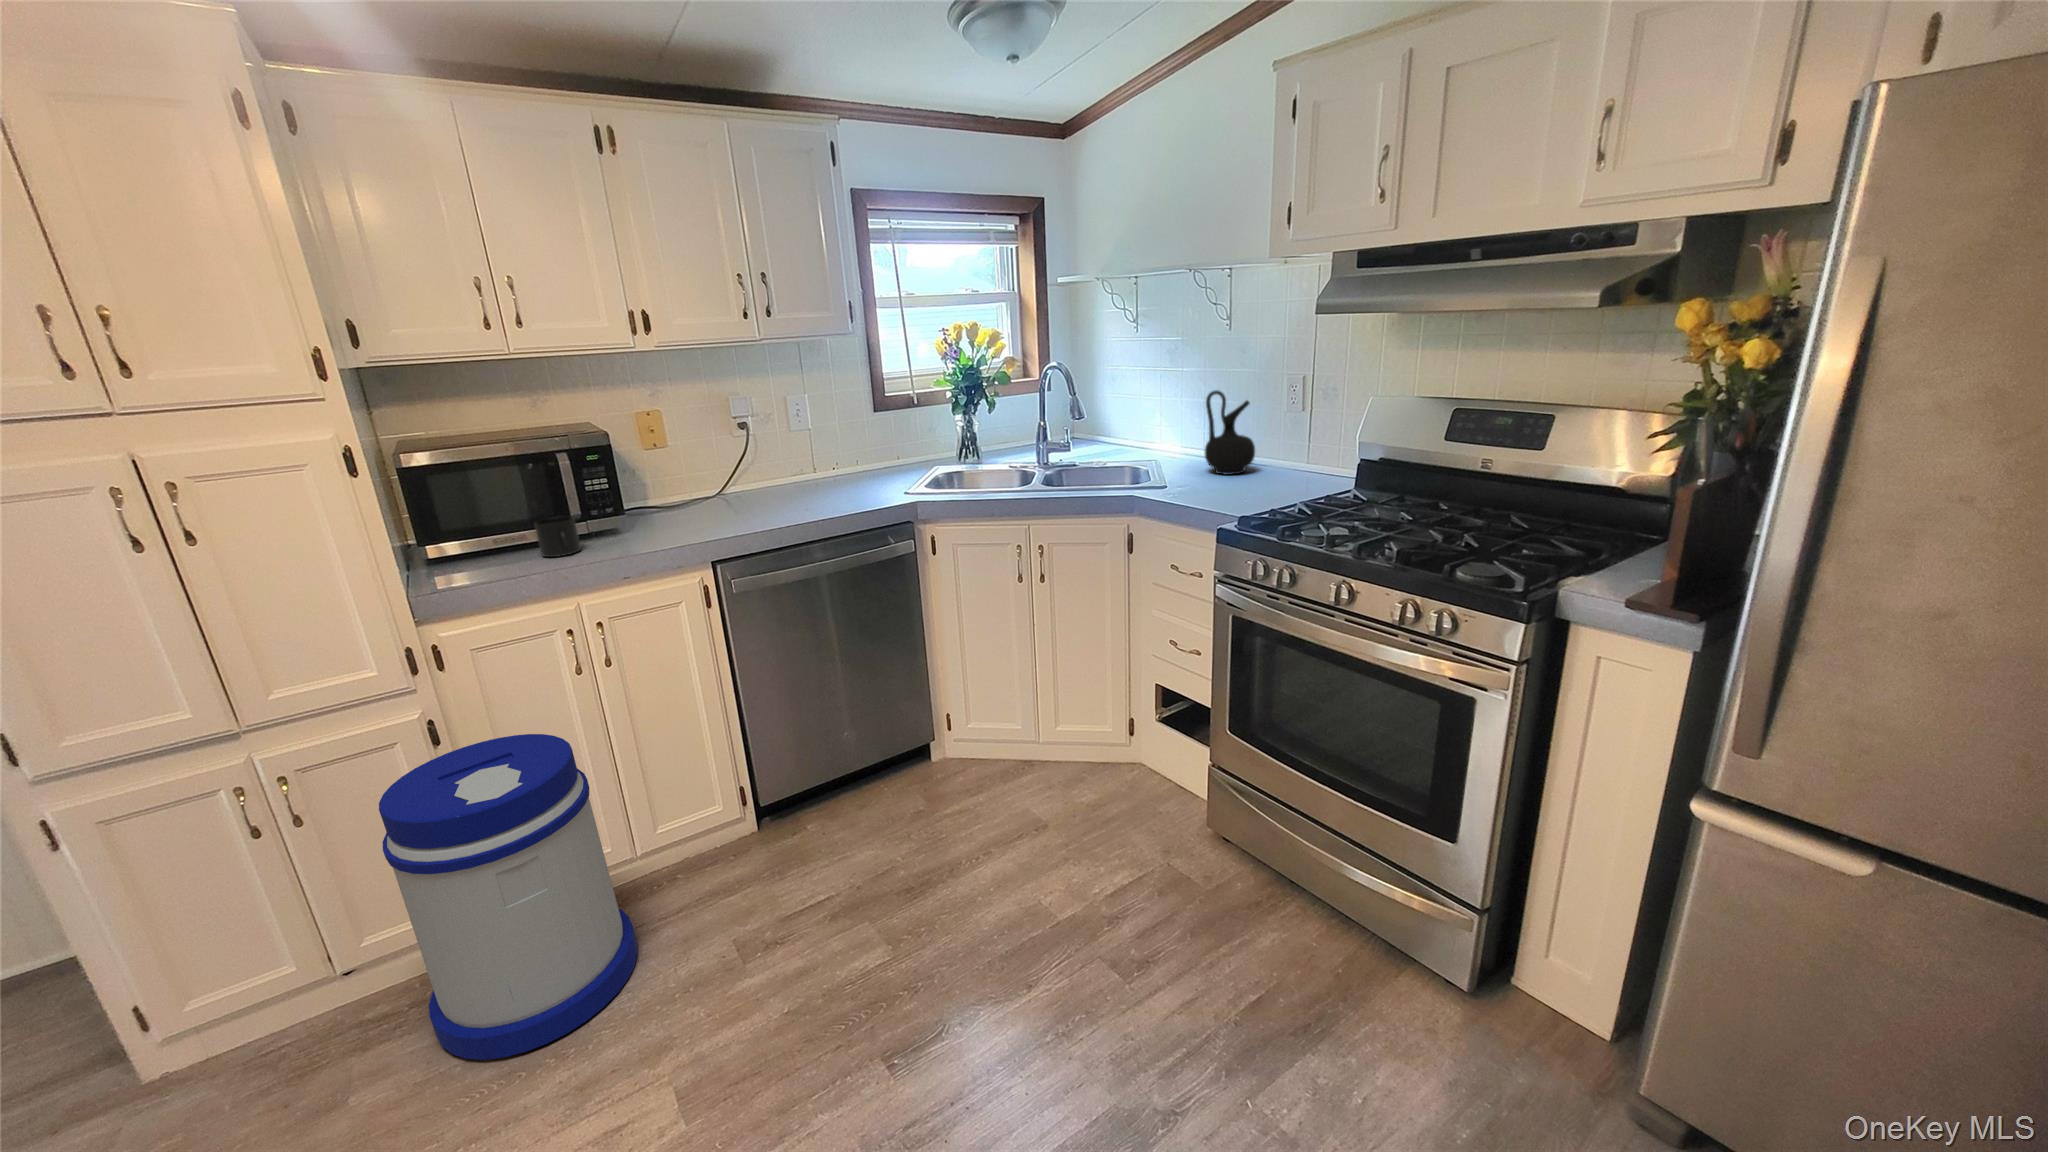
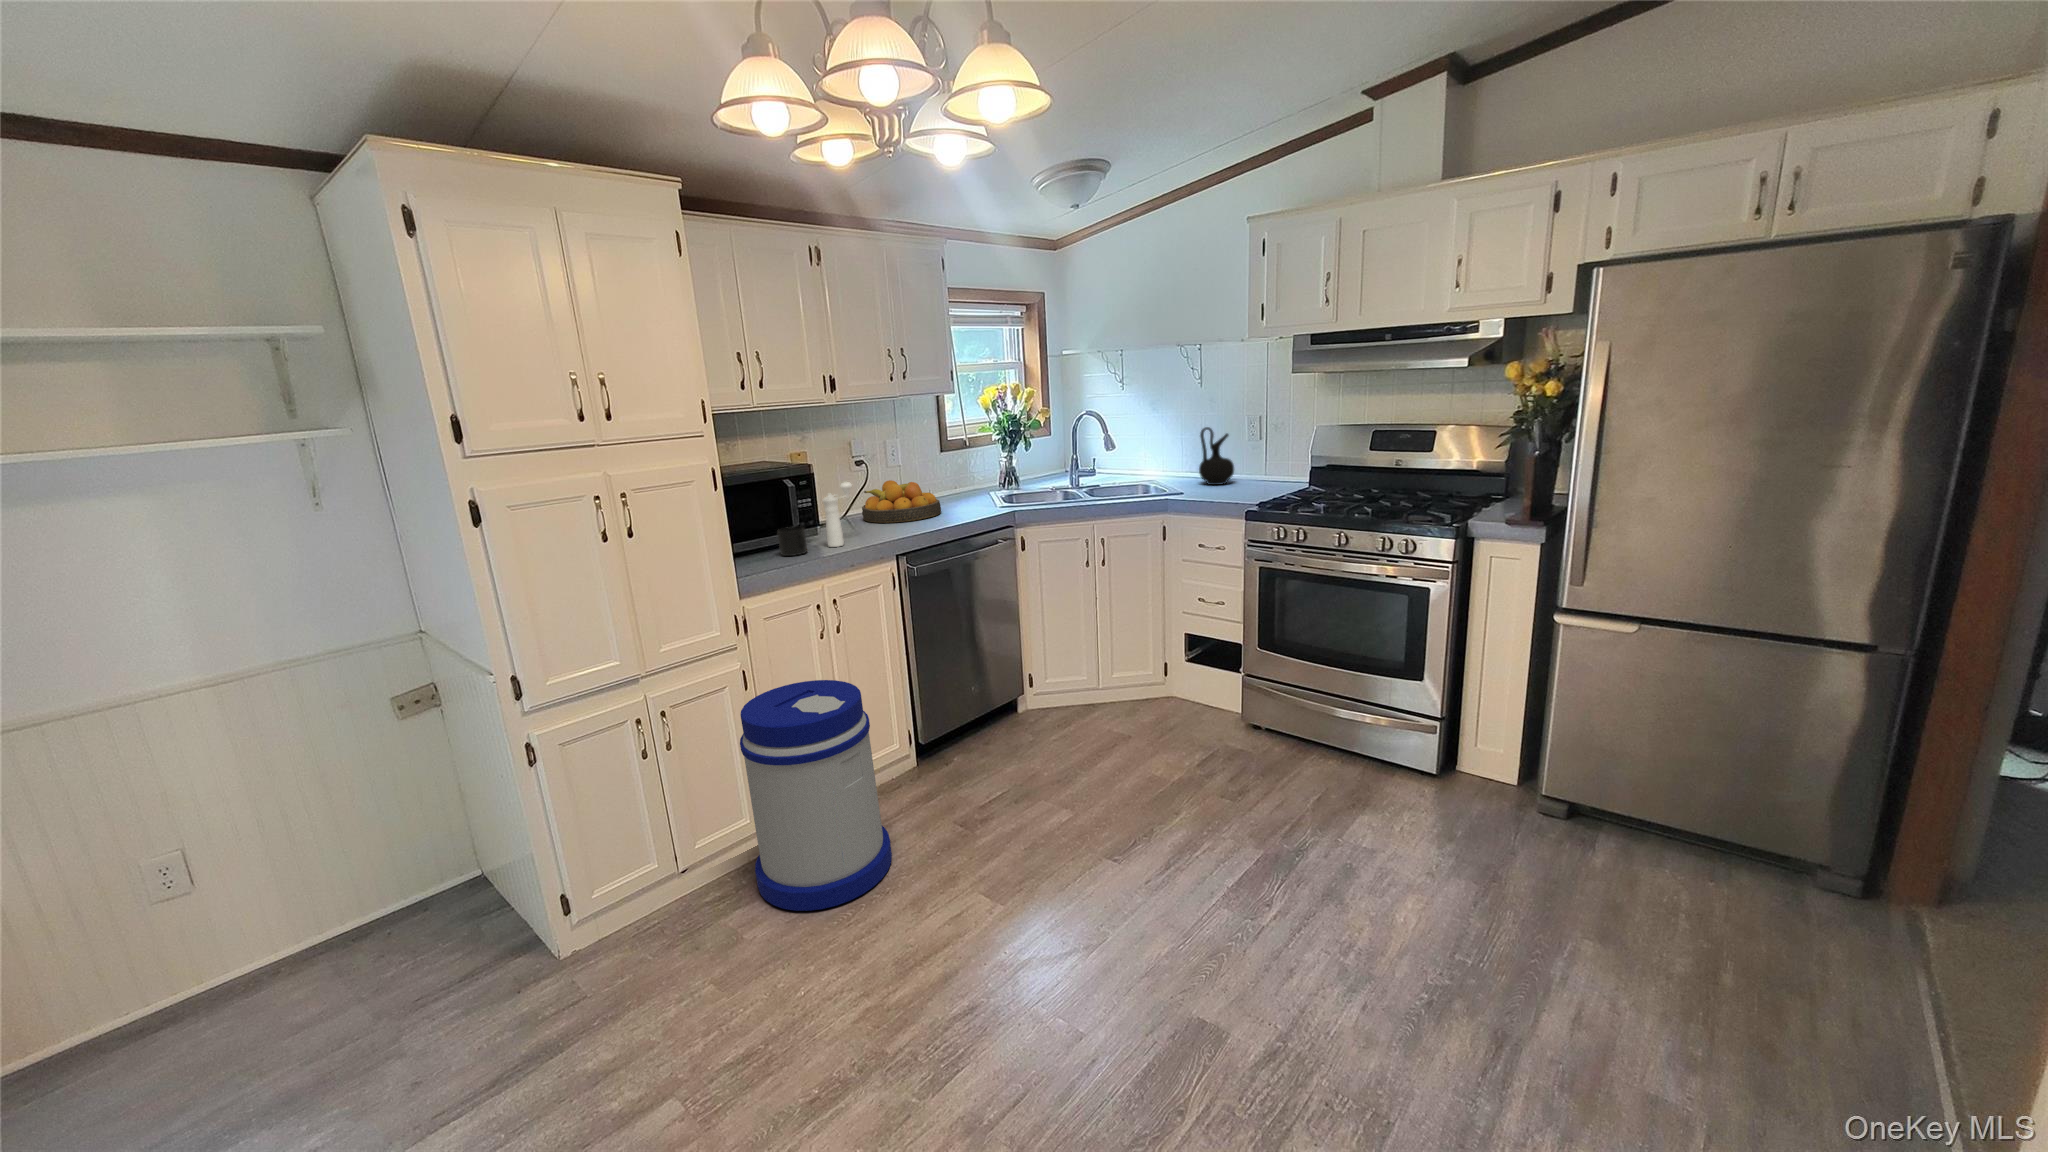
fruit bowl: none [730,449,836,508] -> present [862,480,941,523]
pepper mill: none [602,457,660,546] -> present [822,482,852,547]

